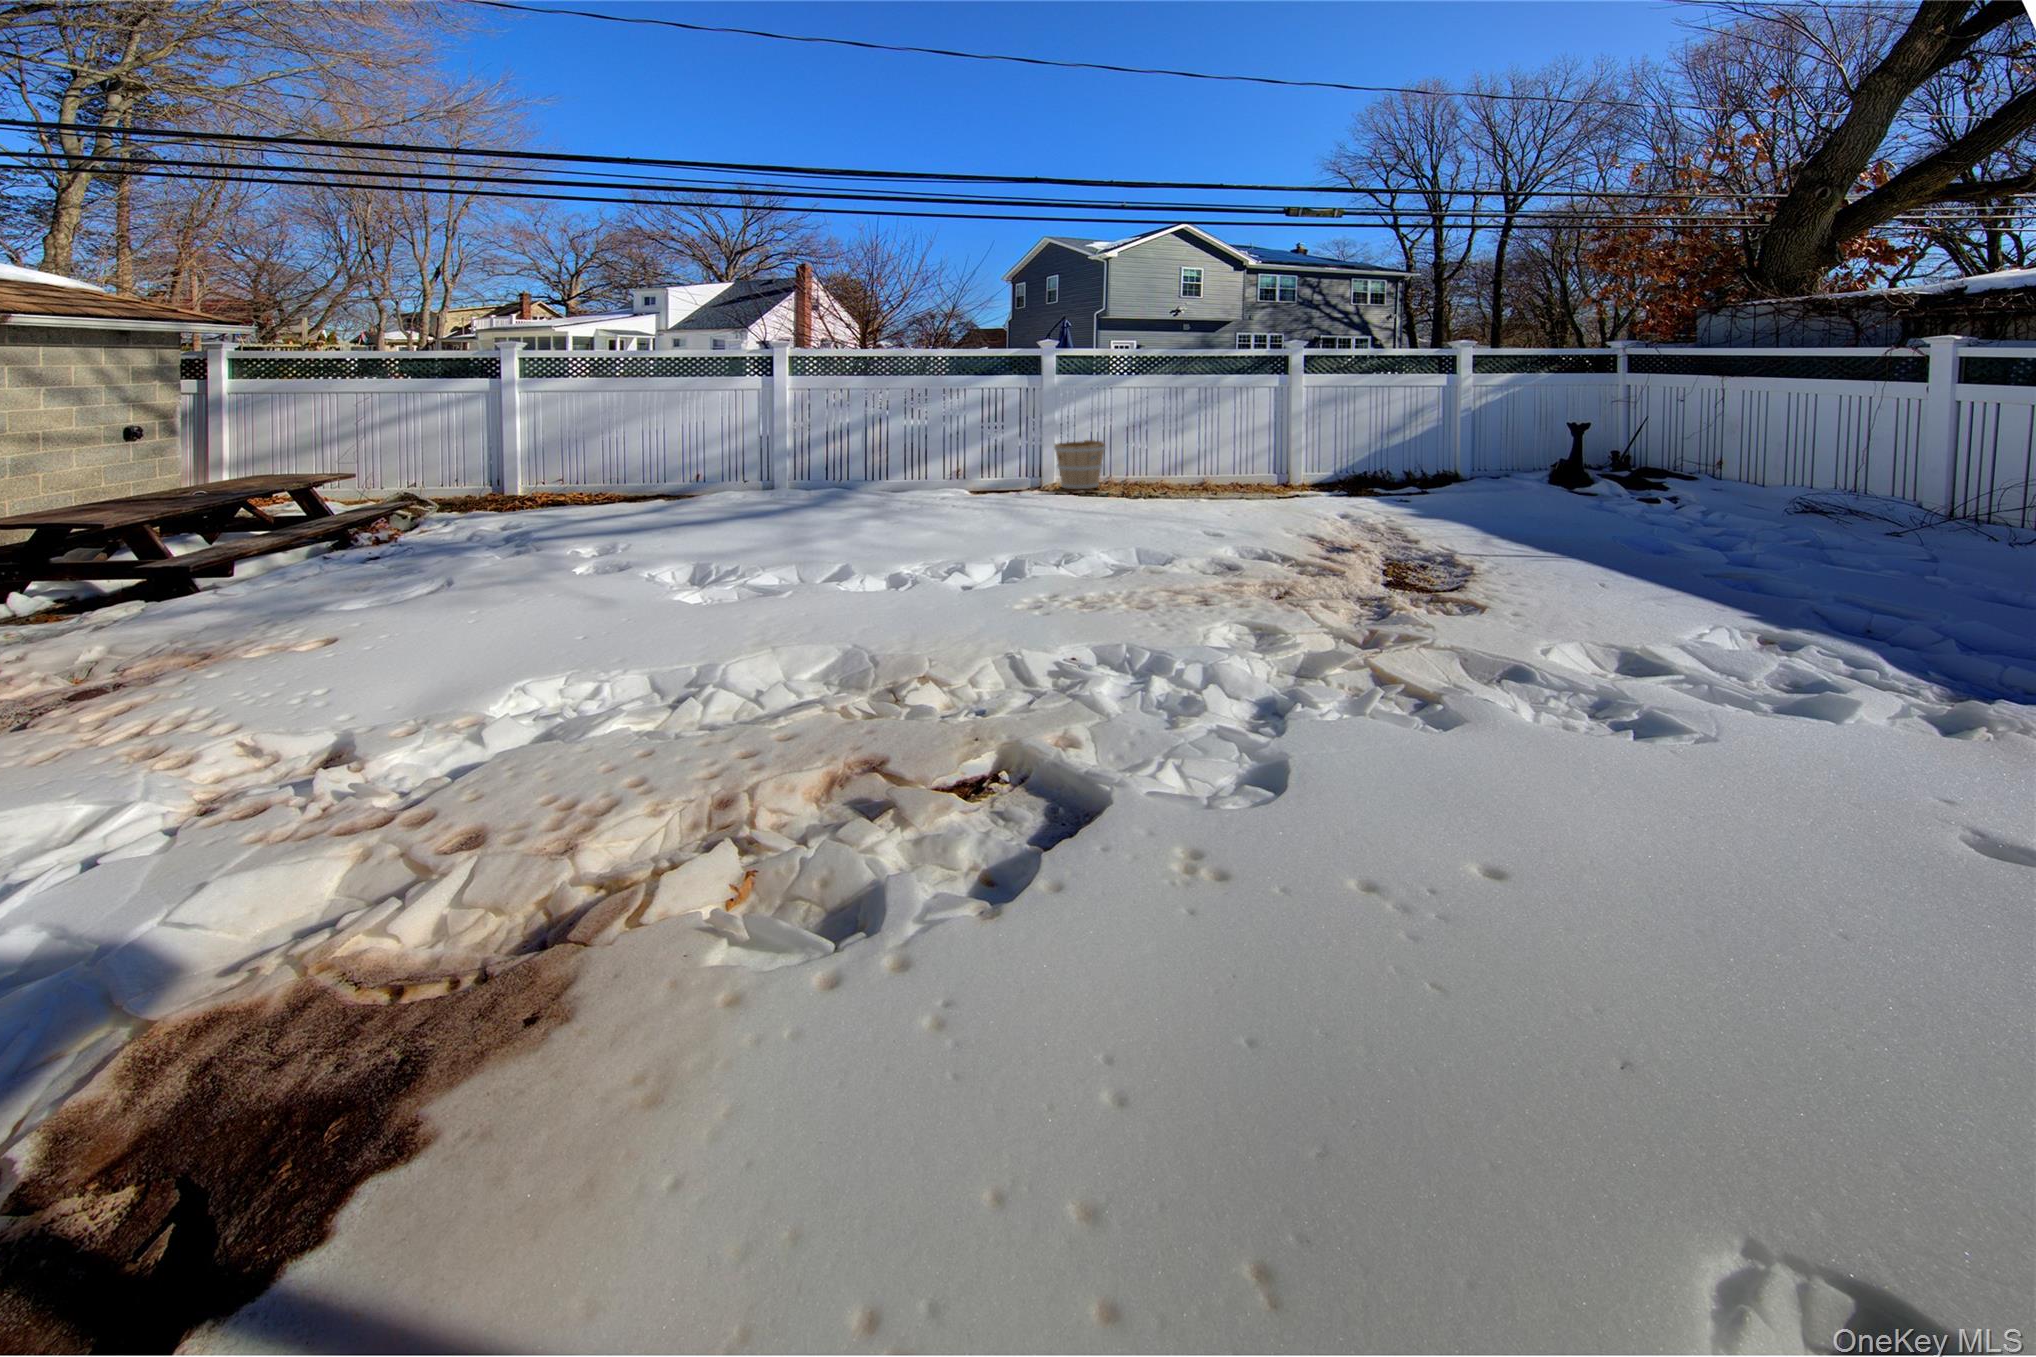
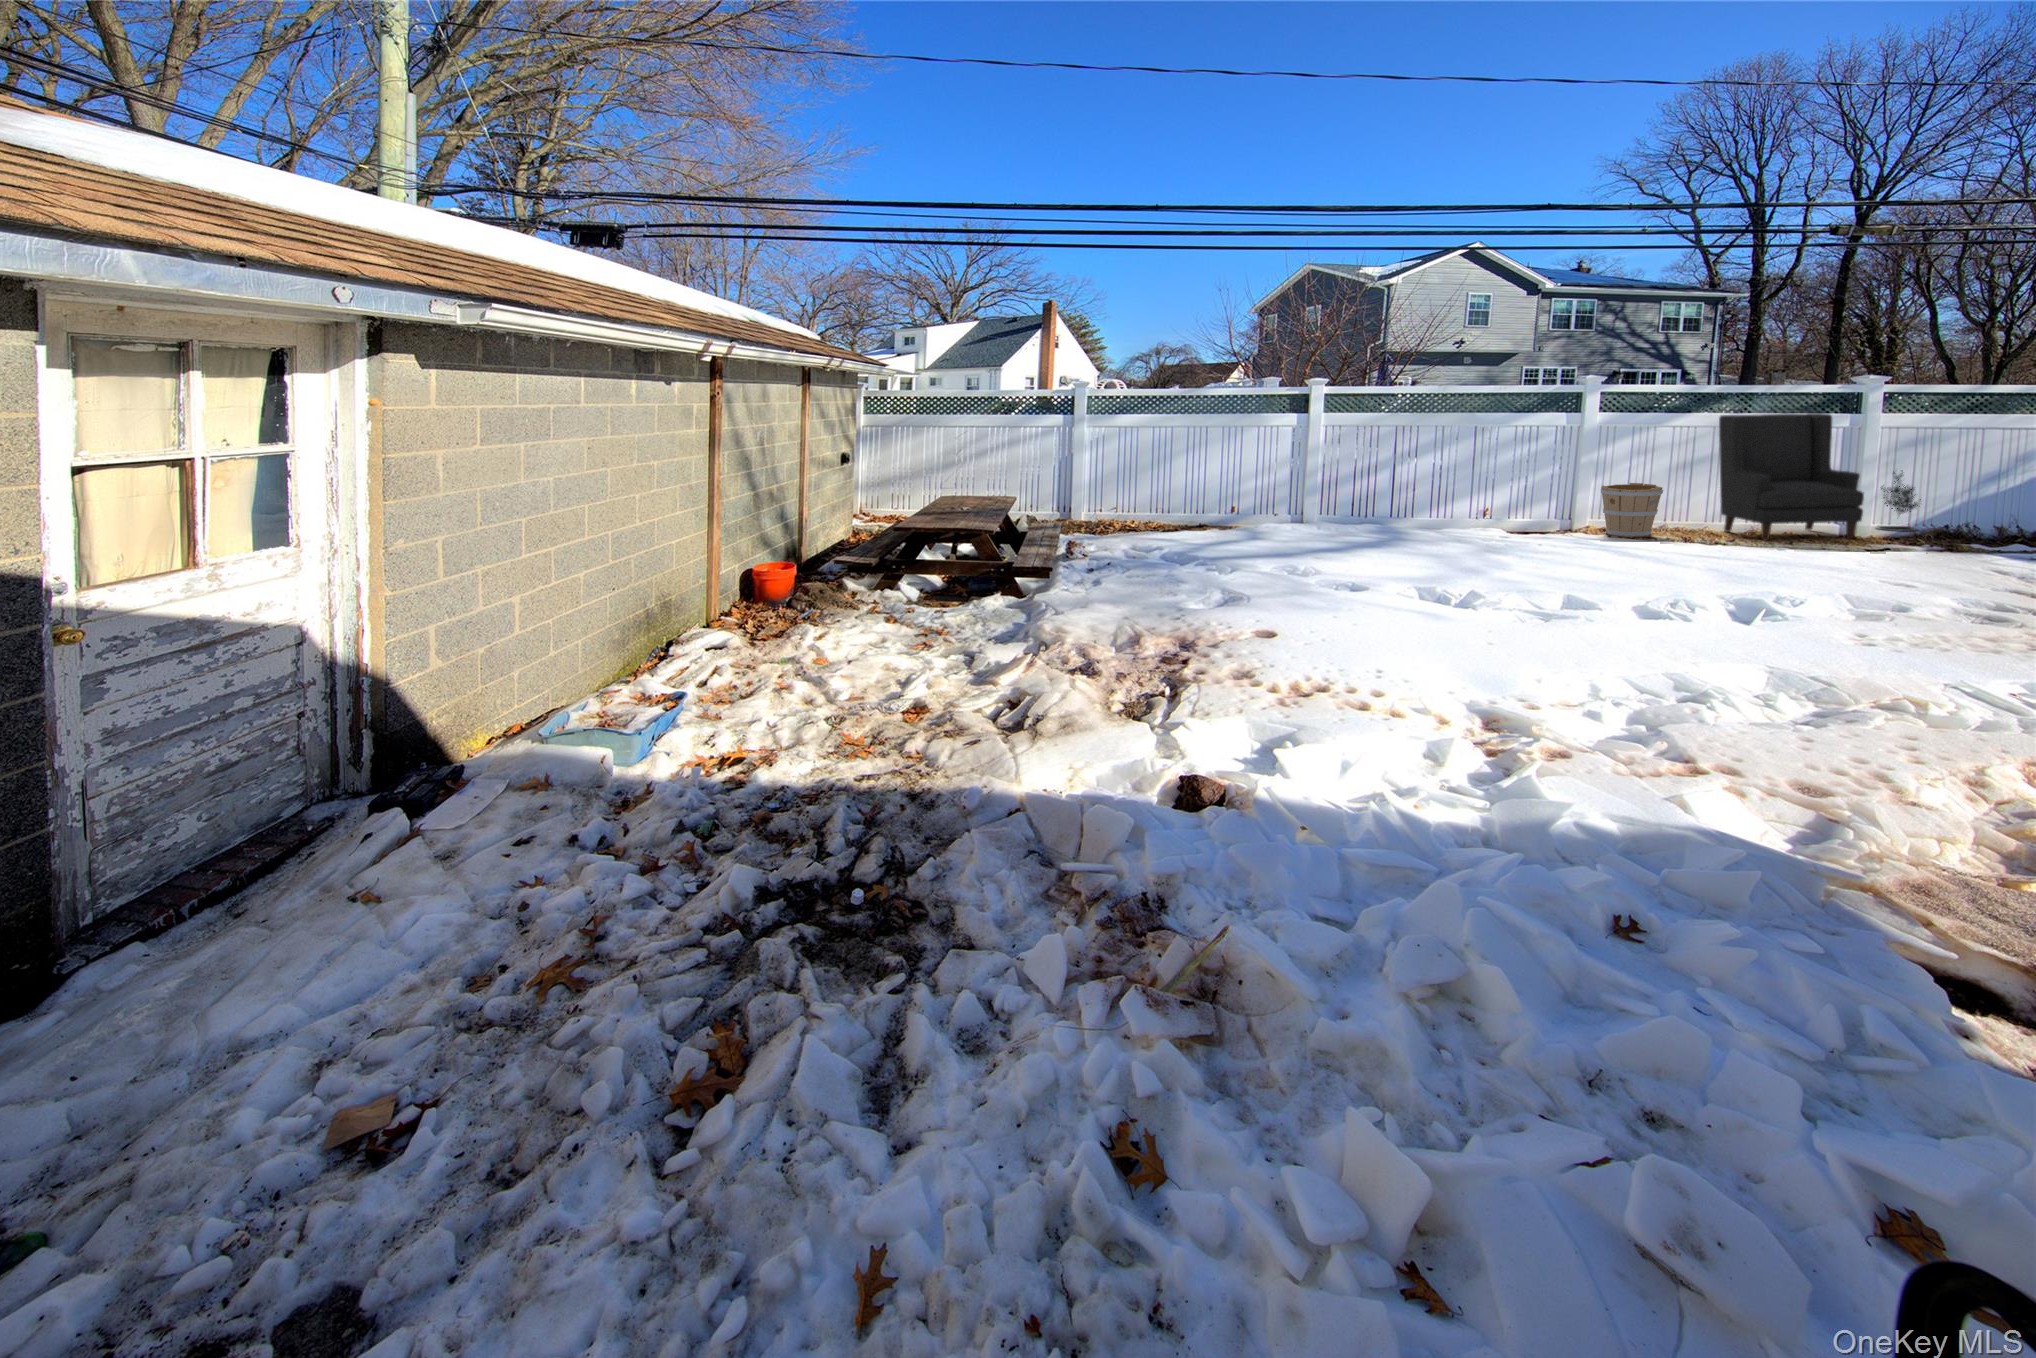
chair: none [1160,375,1270,491] -> present [1719,413,1864,540]
potted tree: none [1303,421,1338,480] -> present [1876,470,1921,531]

